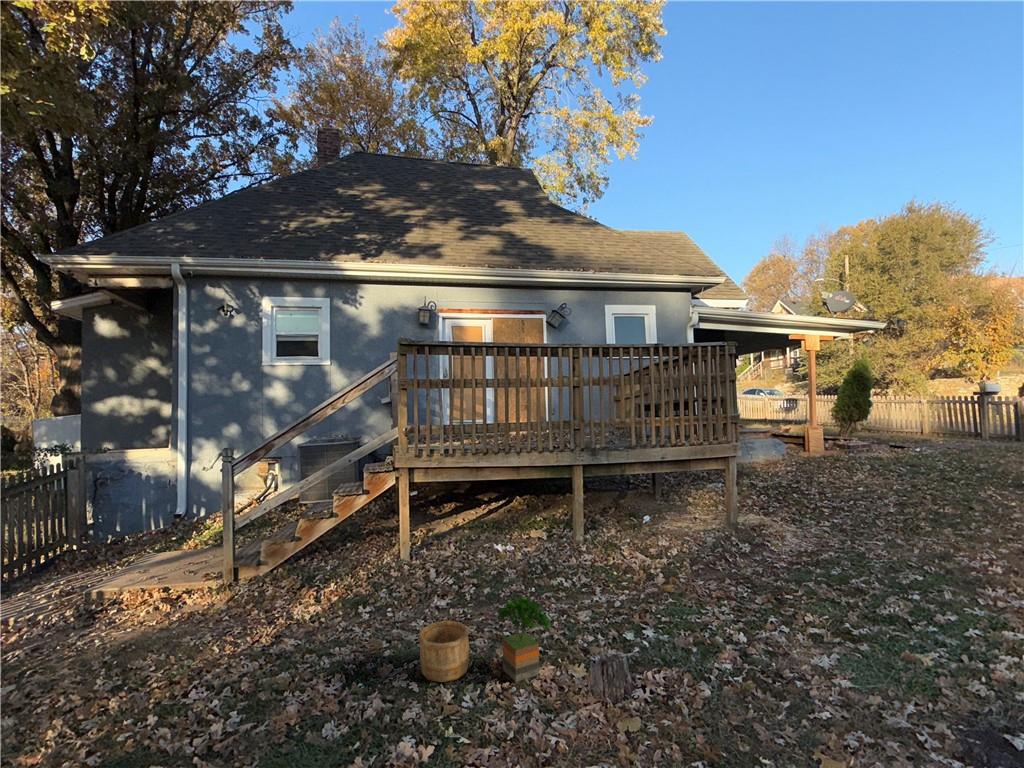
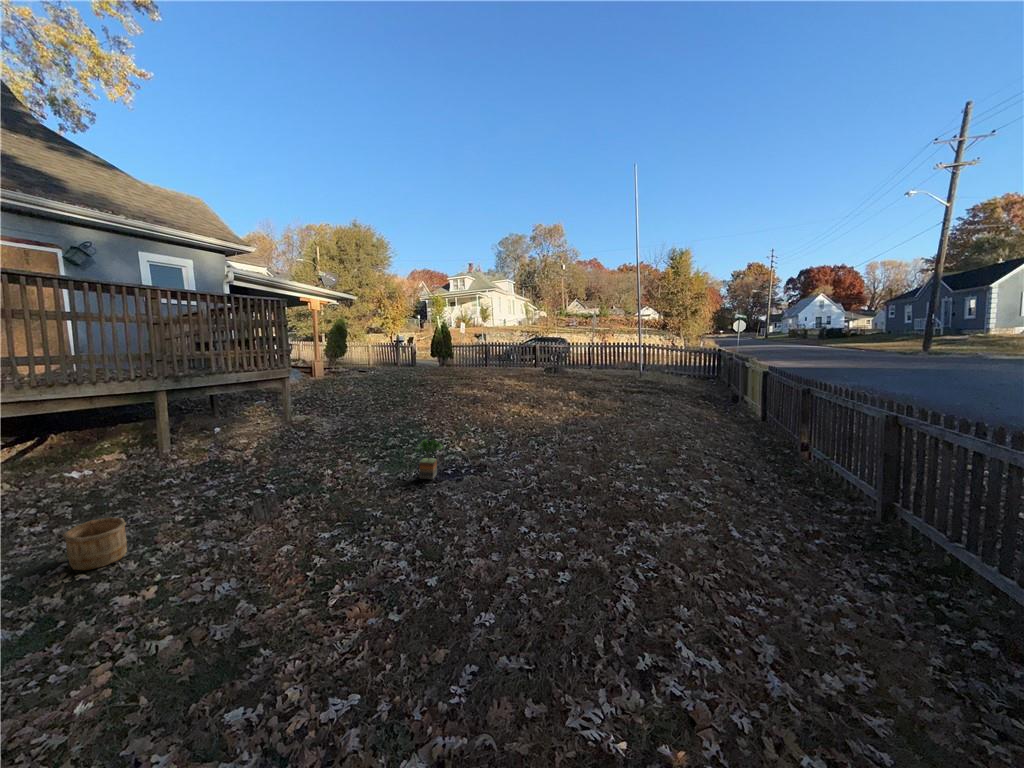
potted tree: present [497,597,550,682] -> present [416,440,443,479]

